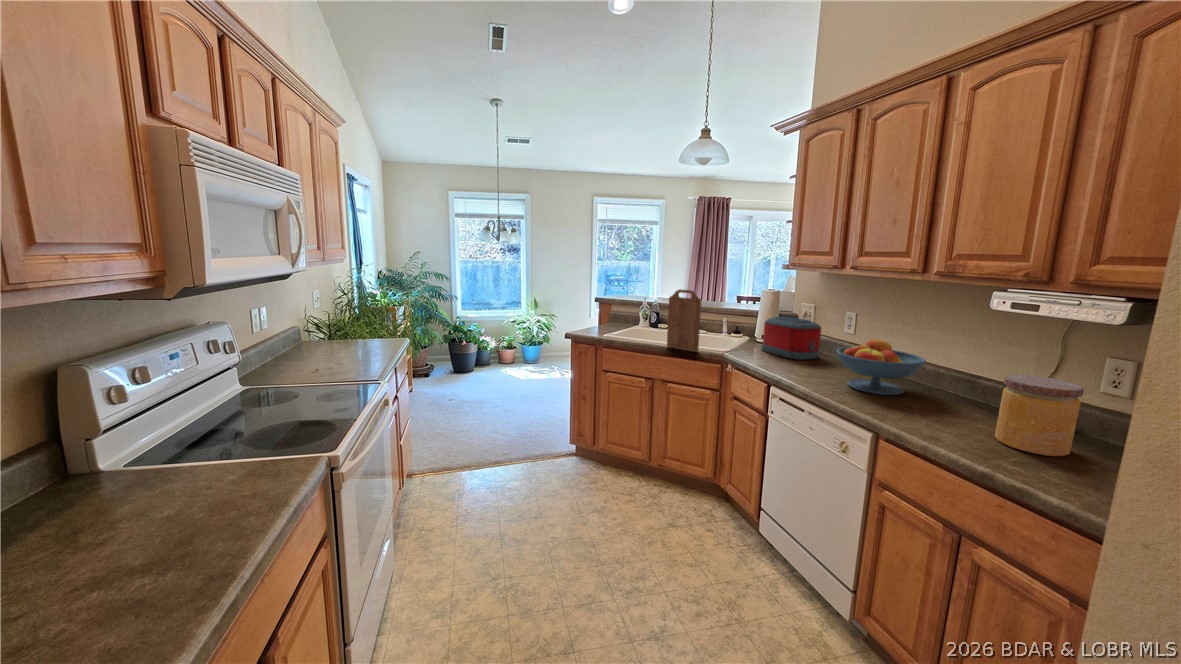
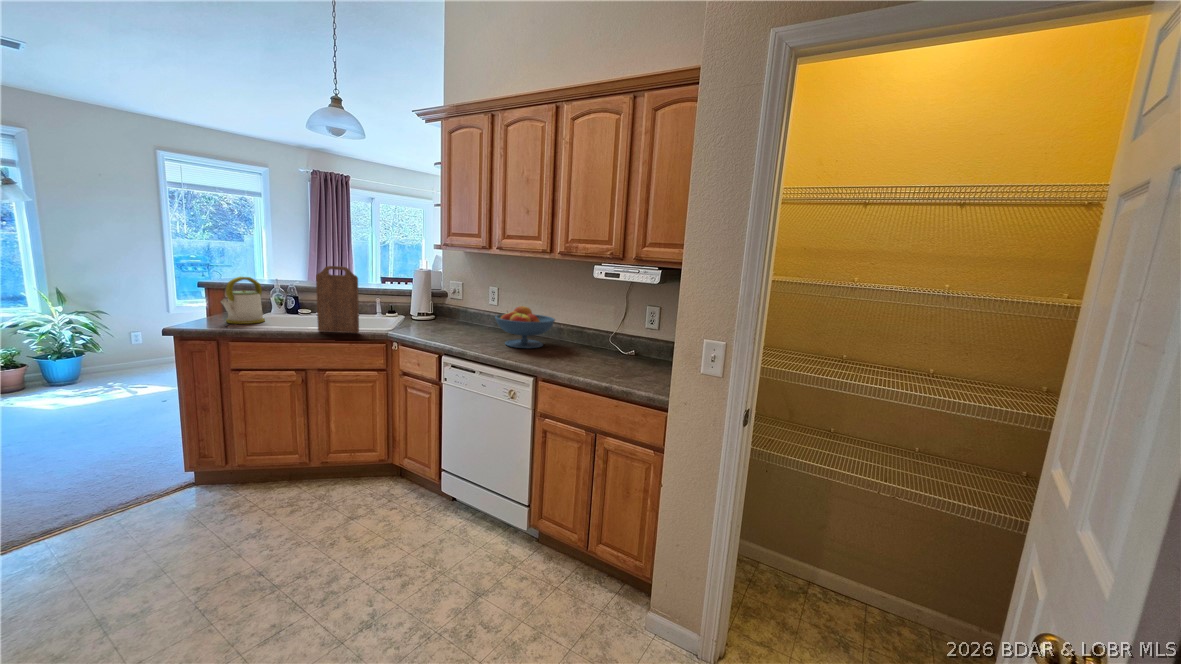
kettle: none [608,297,636,335] -> present [221,277,265,324]
toaster: present [761,316,821,360] -> none [422,293,475,331]
jar: present [995,375,1084,456] -> none [602,320,640,369]

